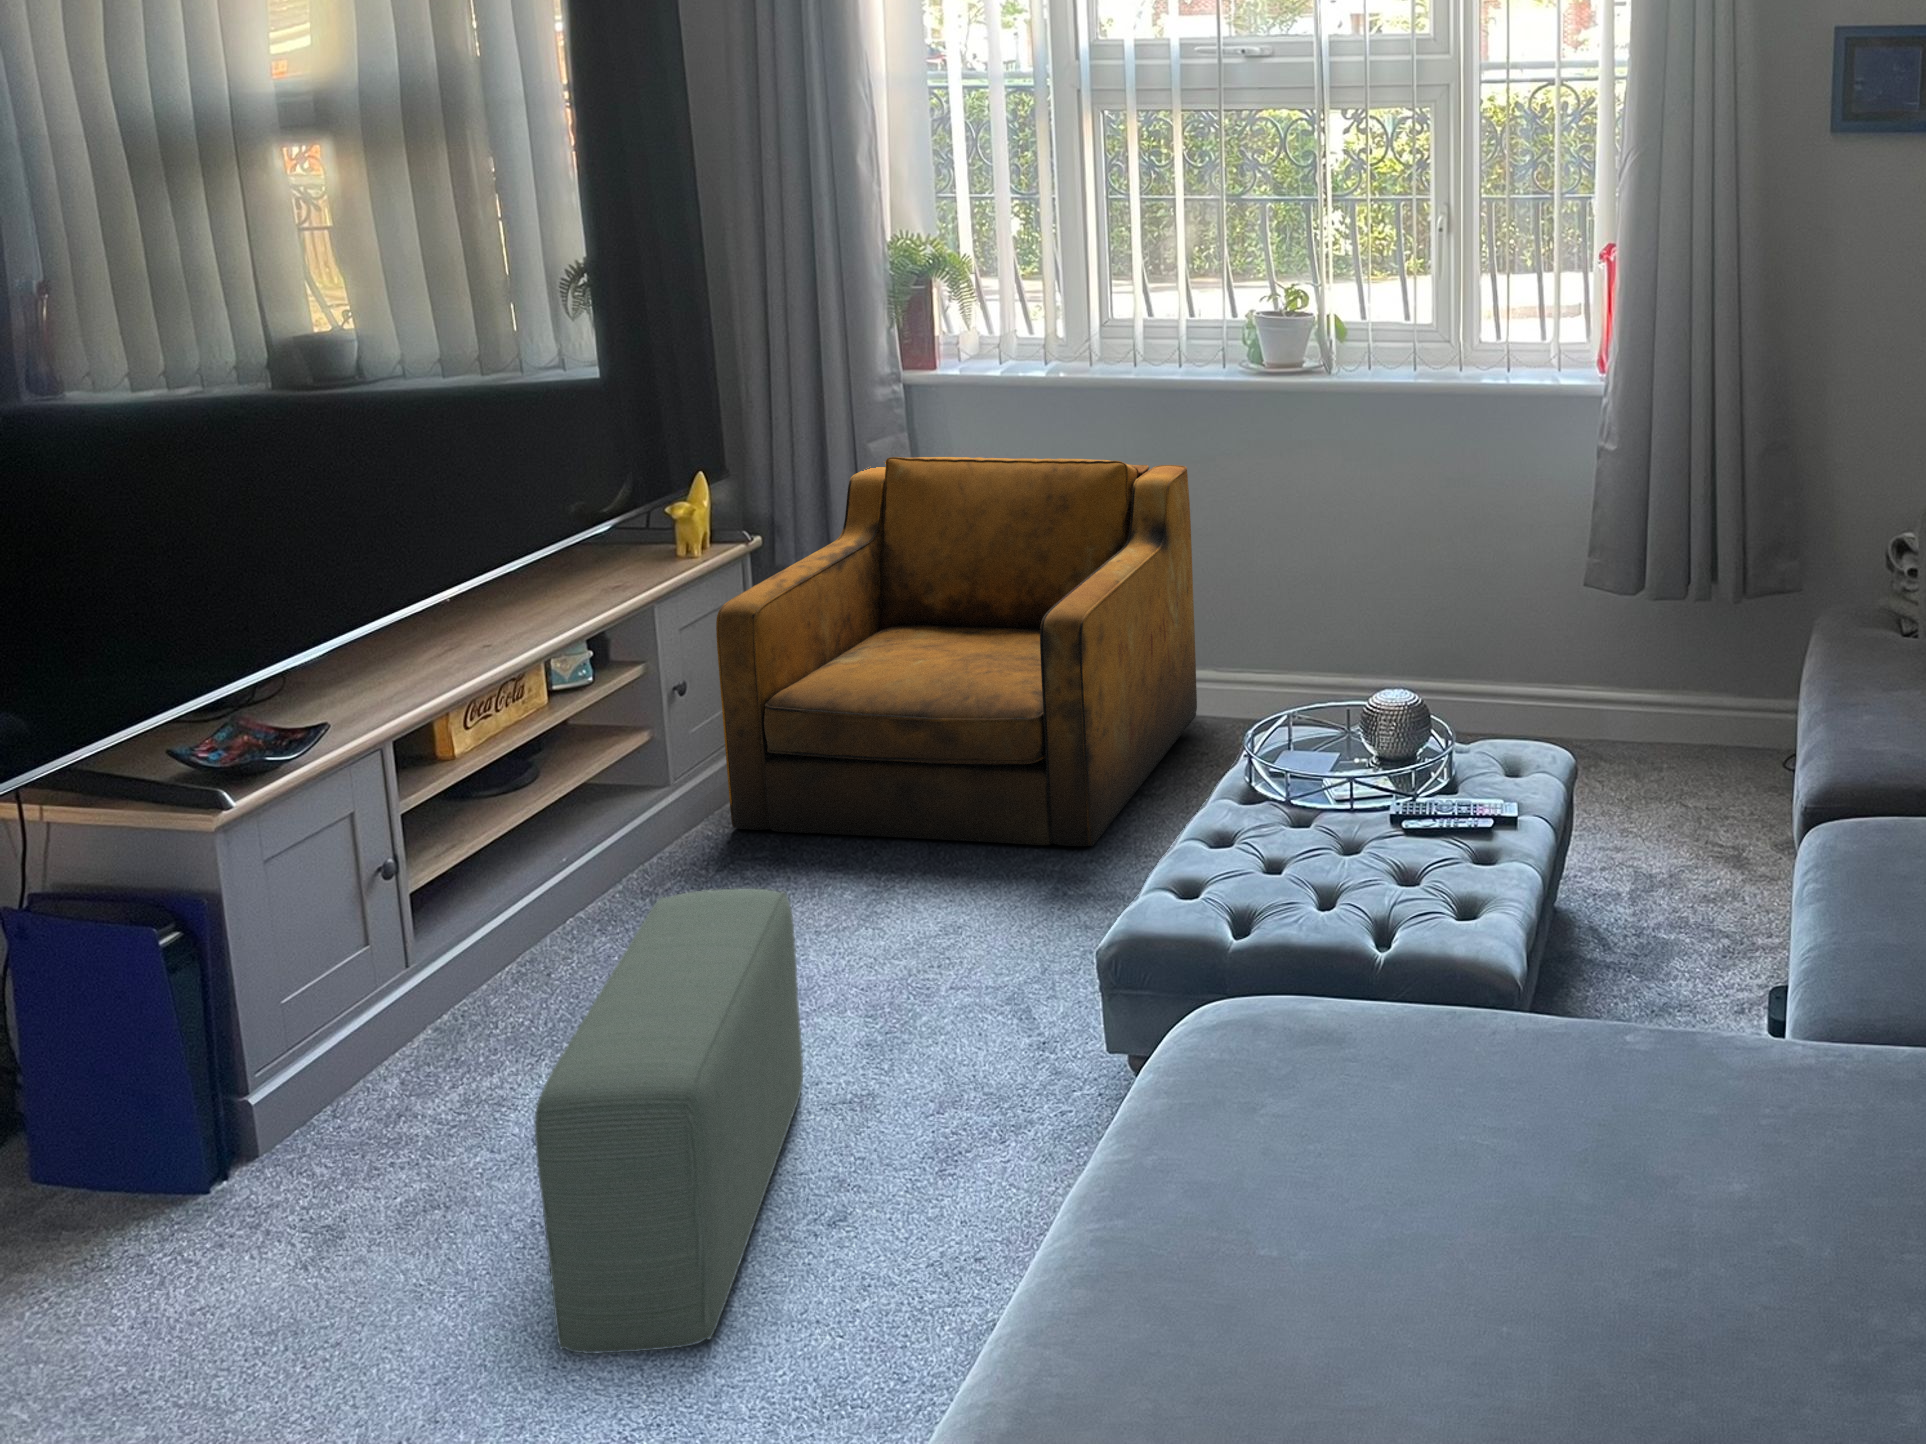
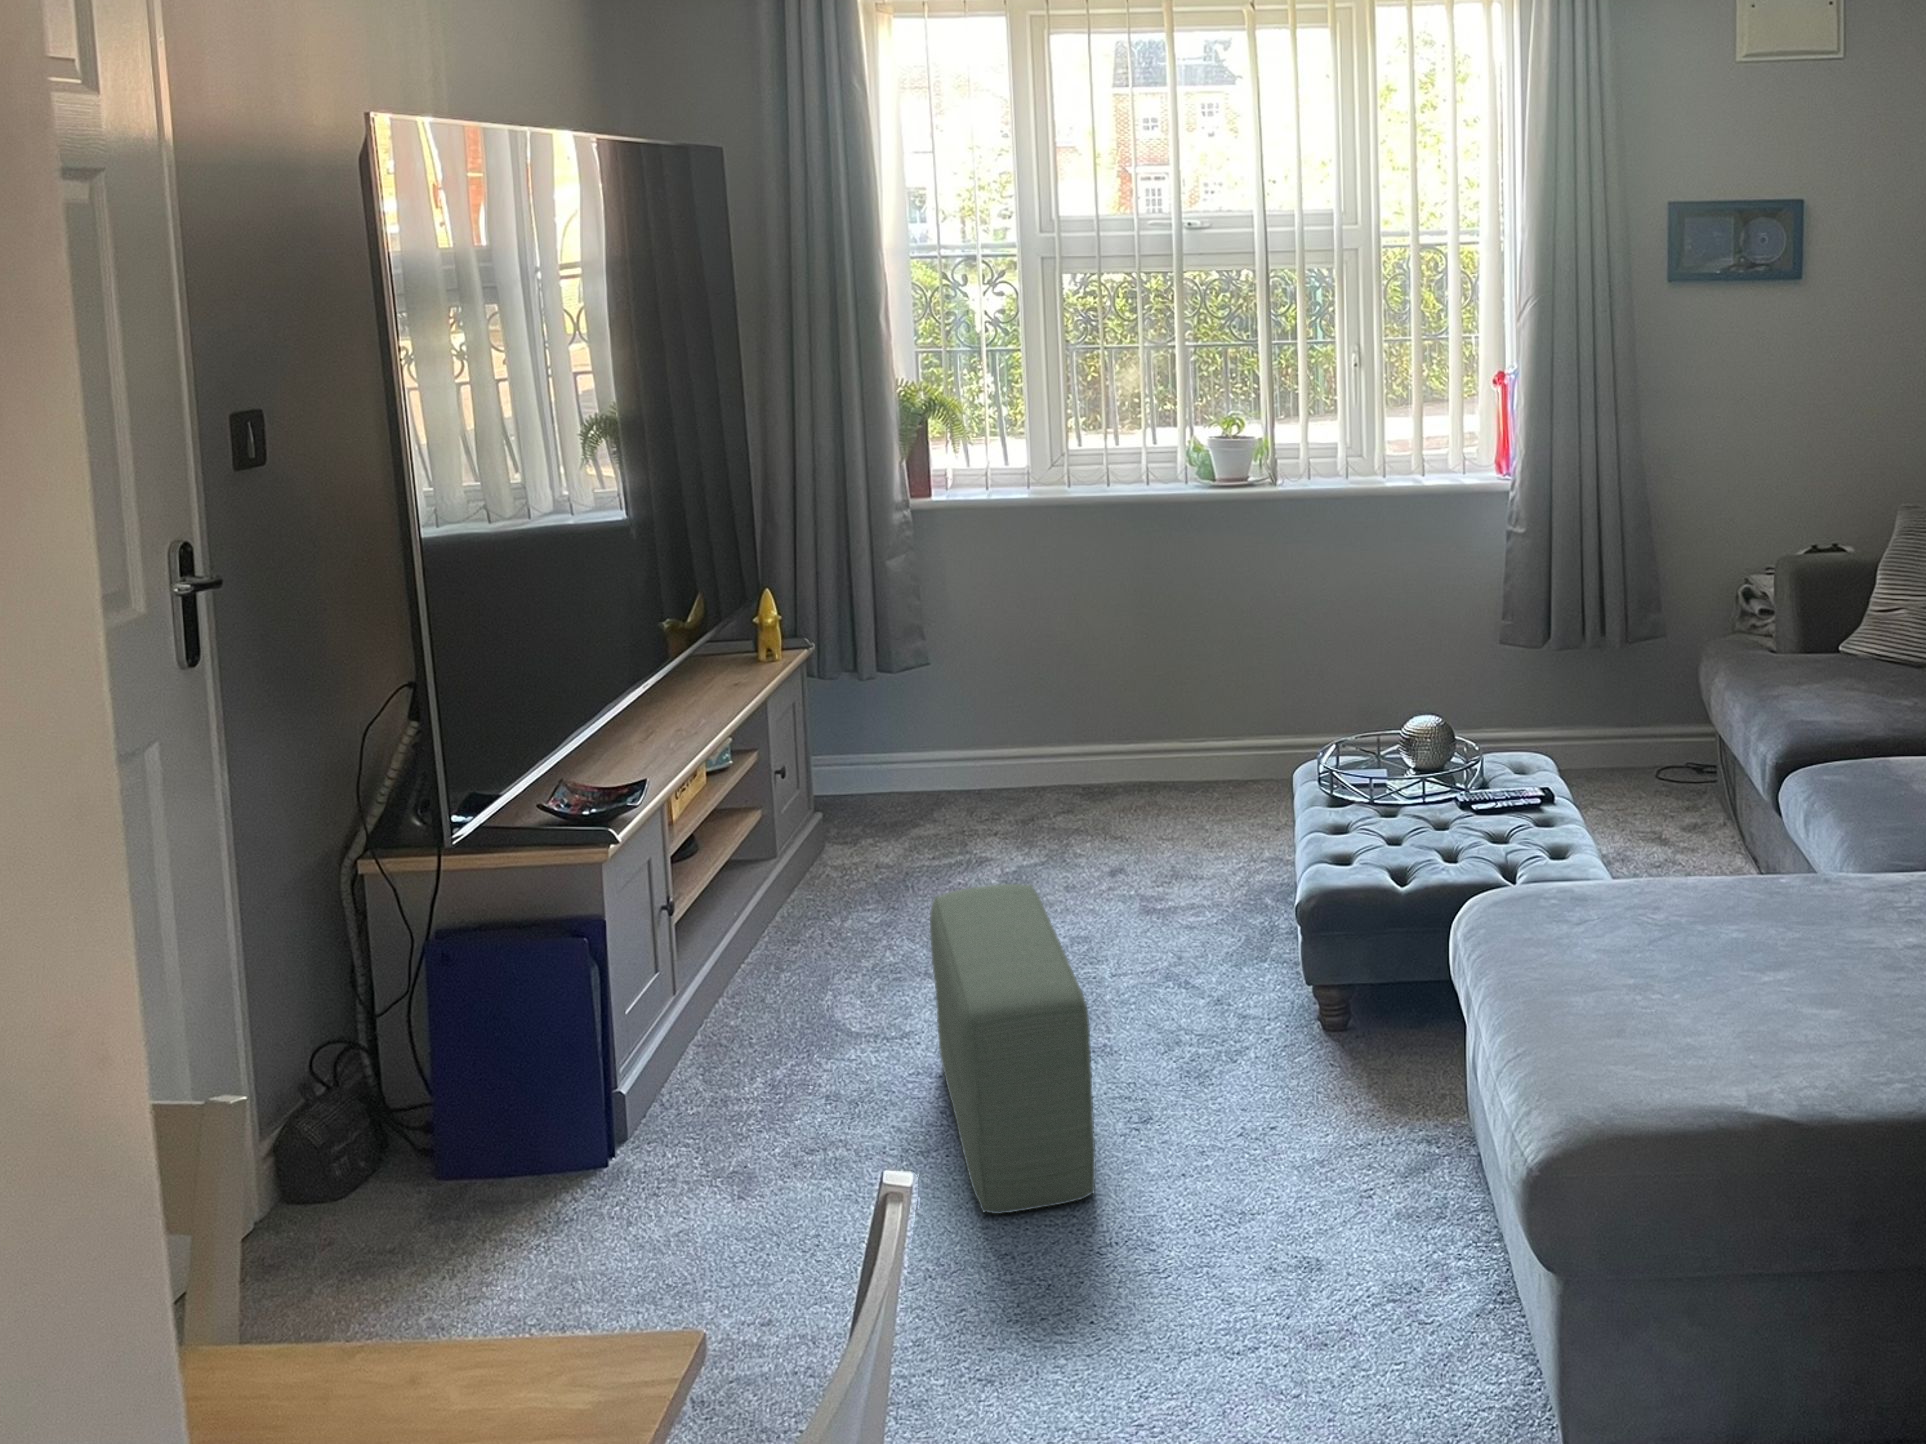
armchair: present [716,457,1197,846] -> none [824,565,1172,885]

